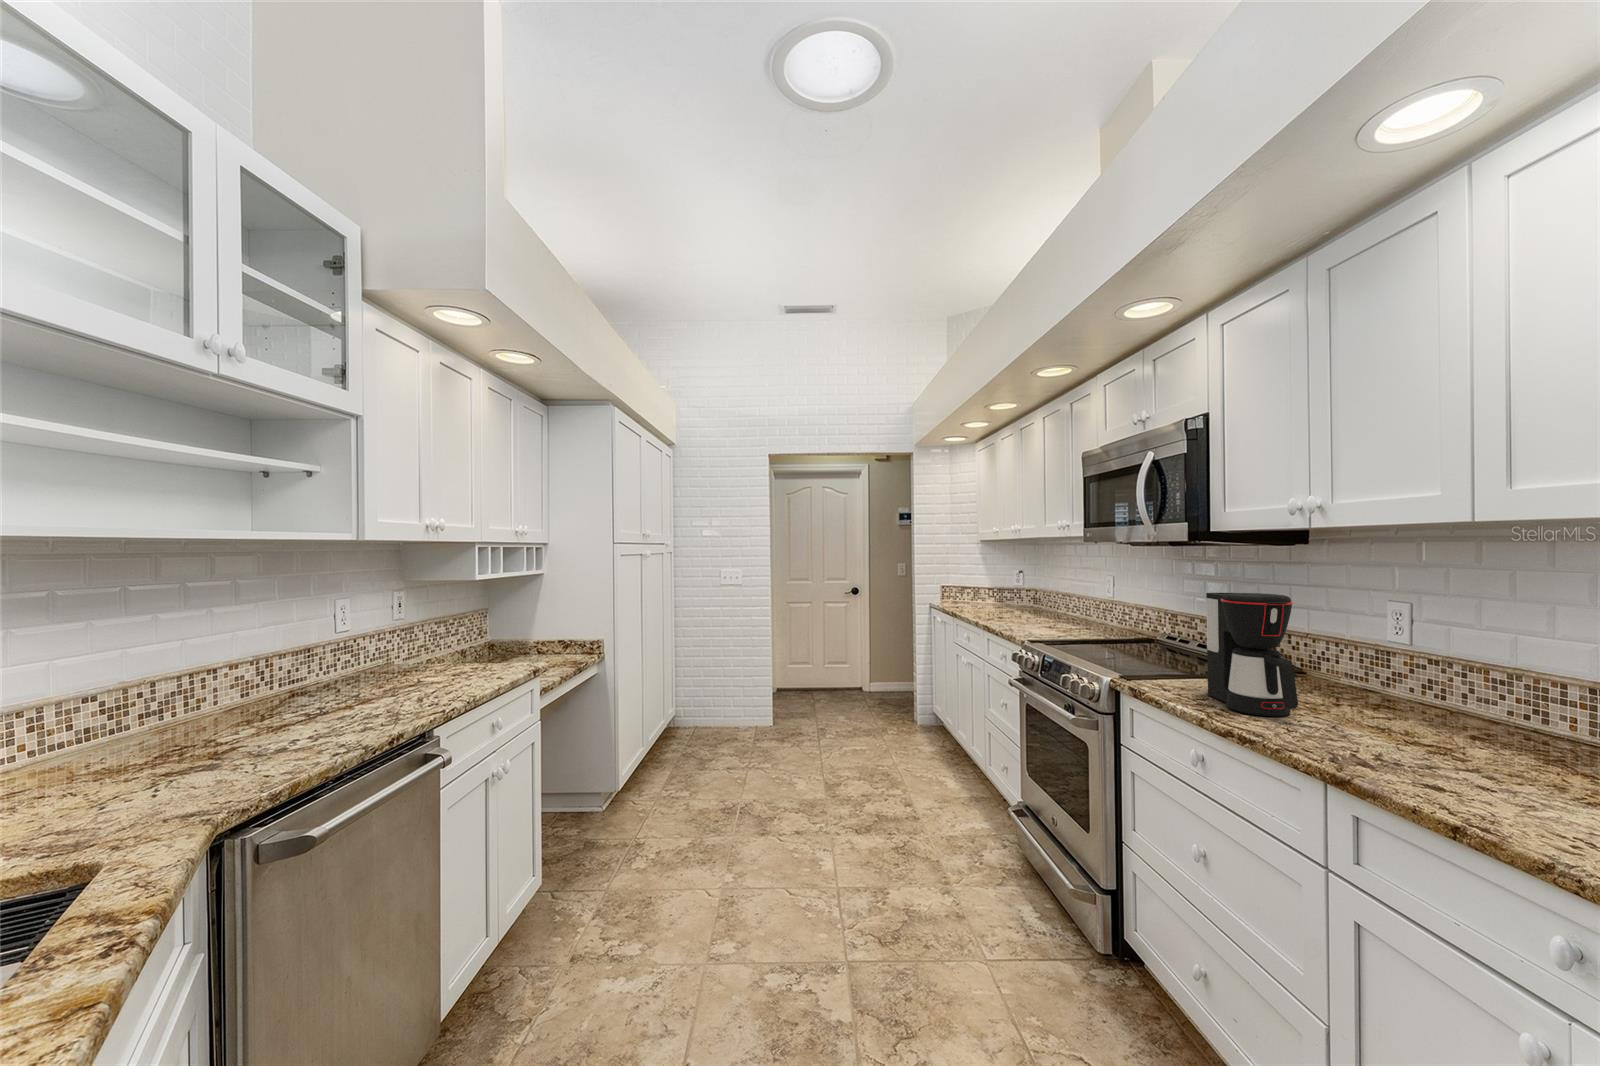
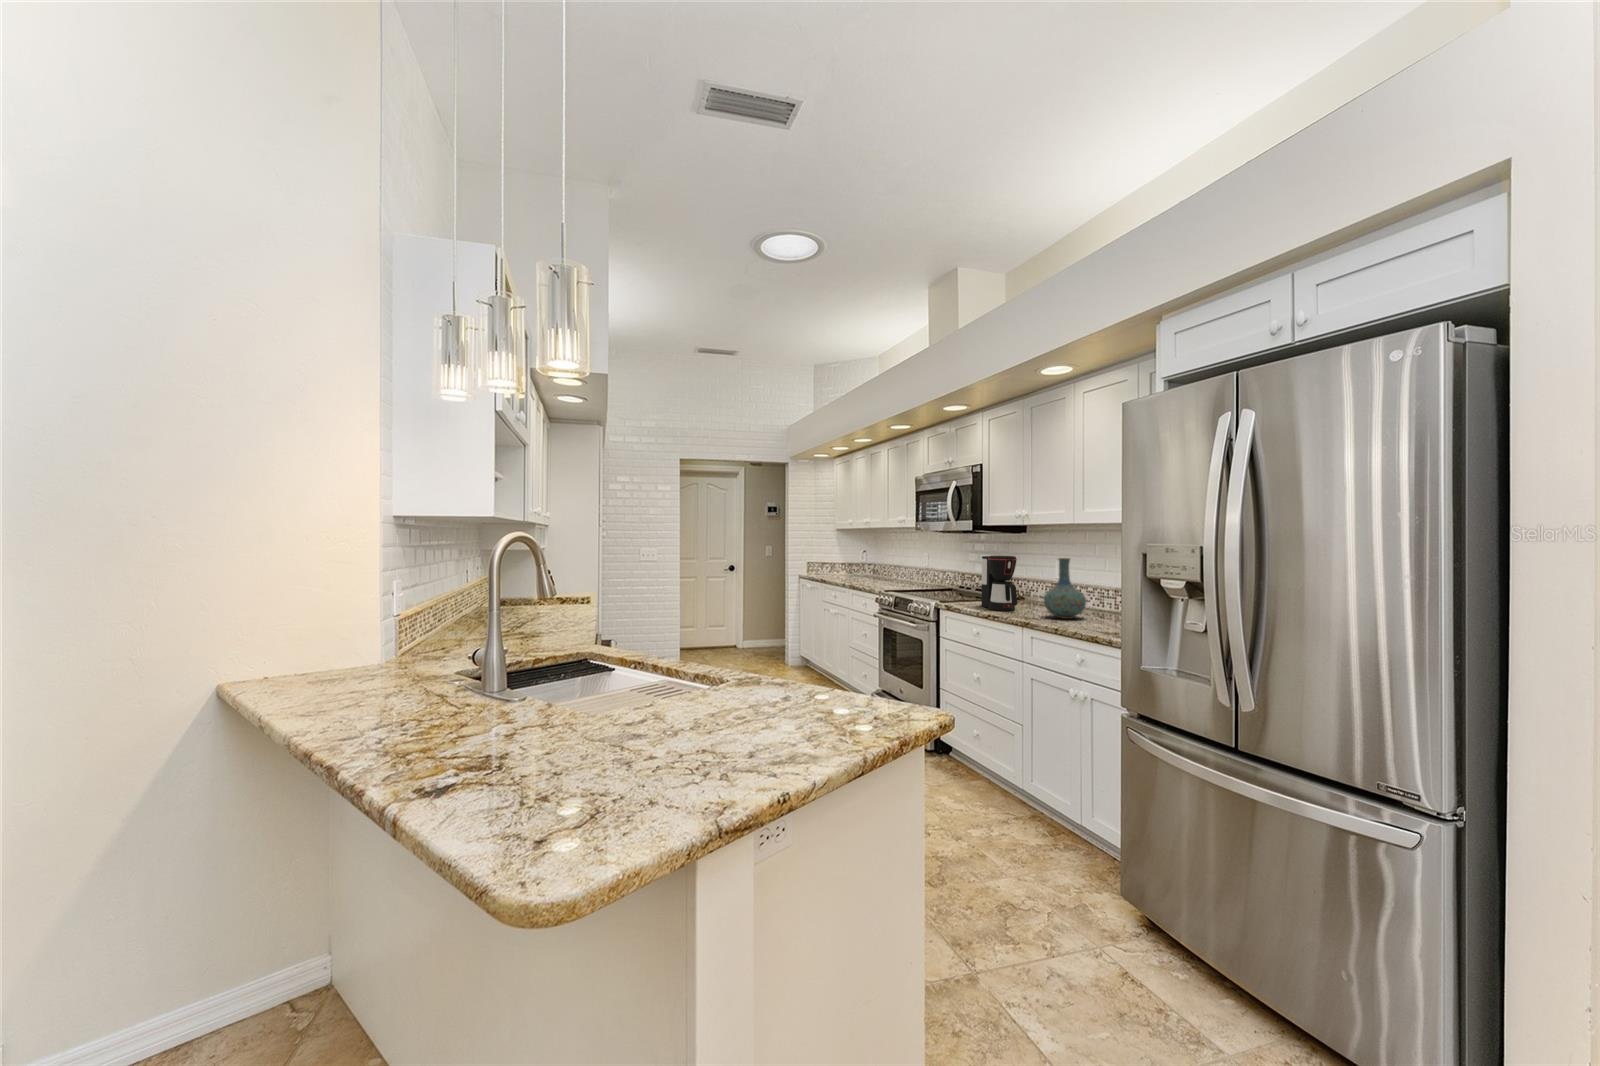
vase: none [1376,607,1518,766] -> present [1044,558,1086,619]

